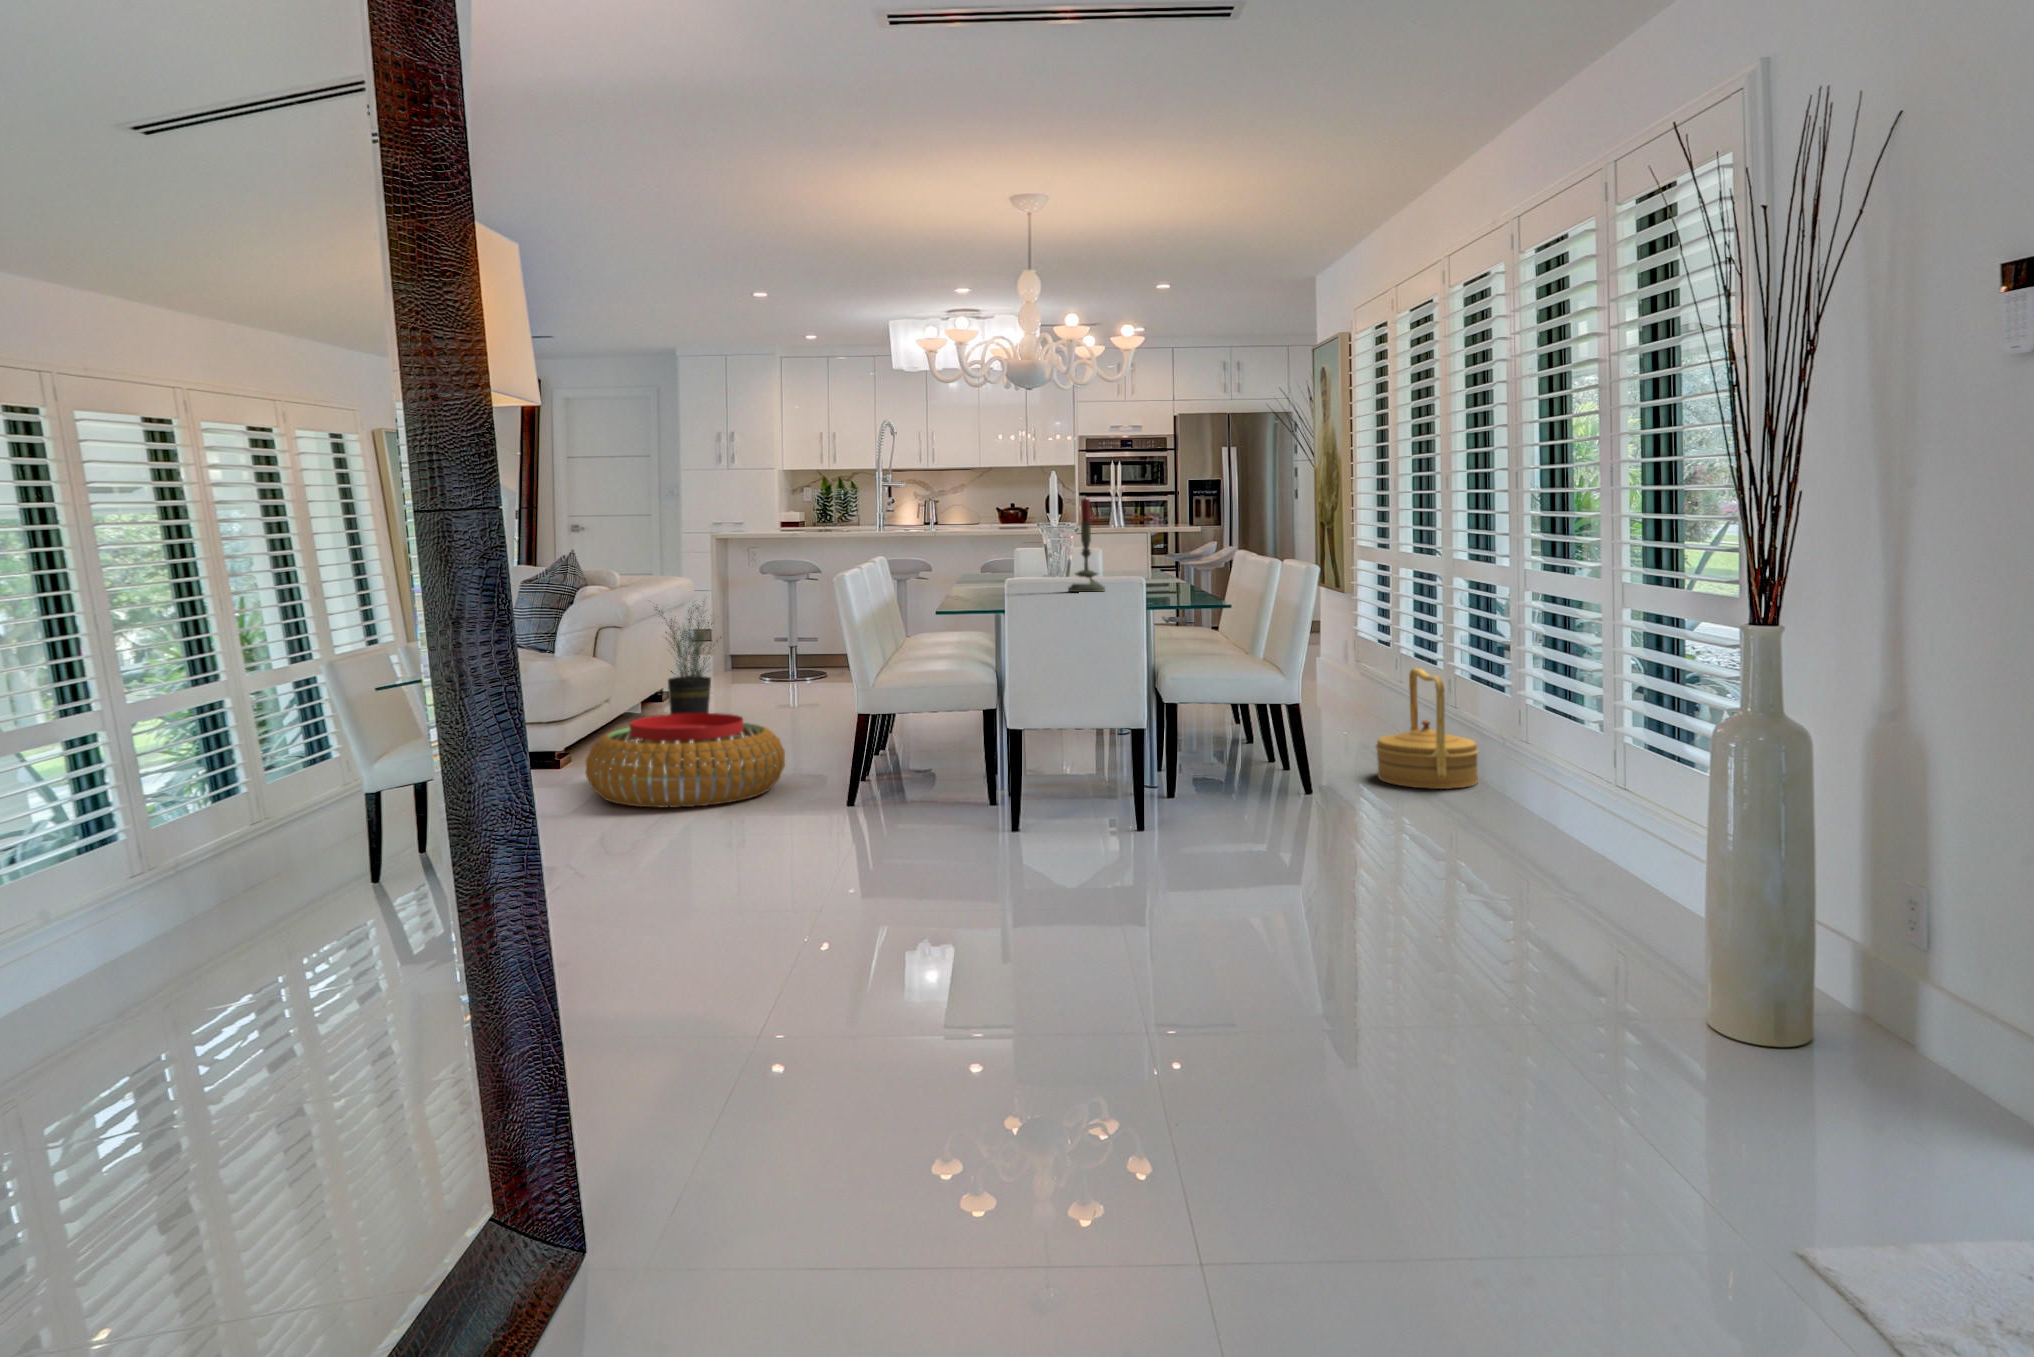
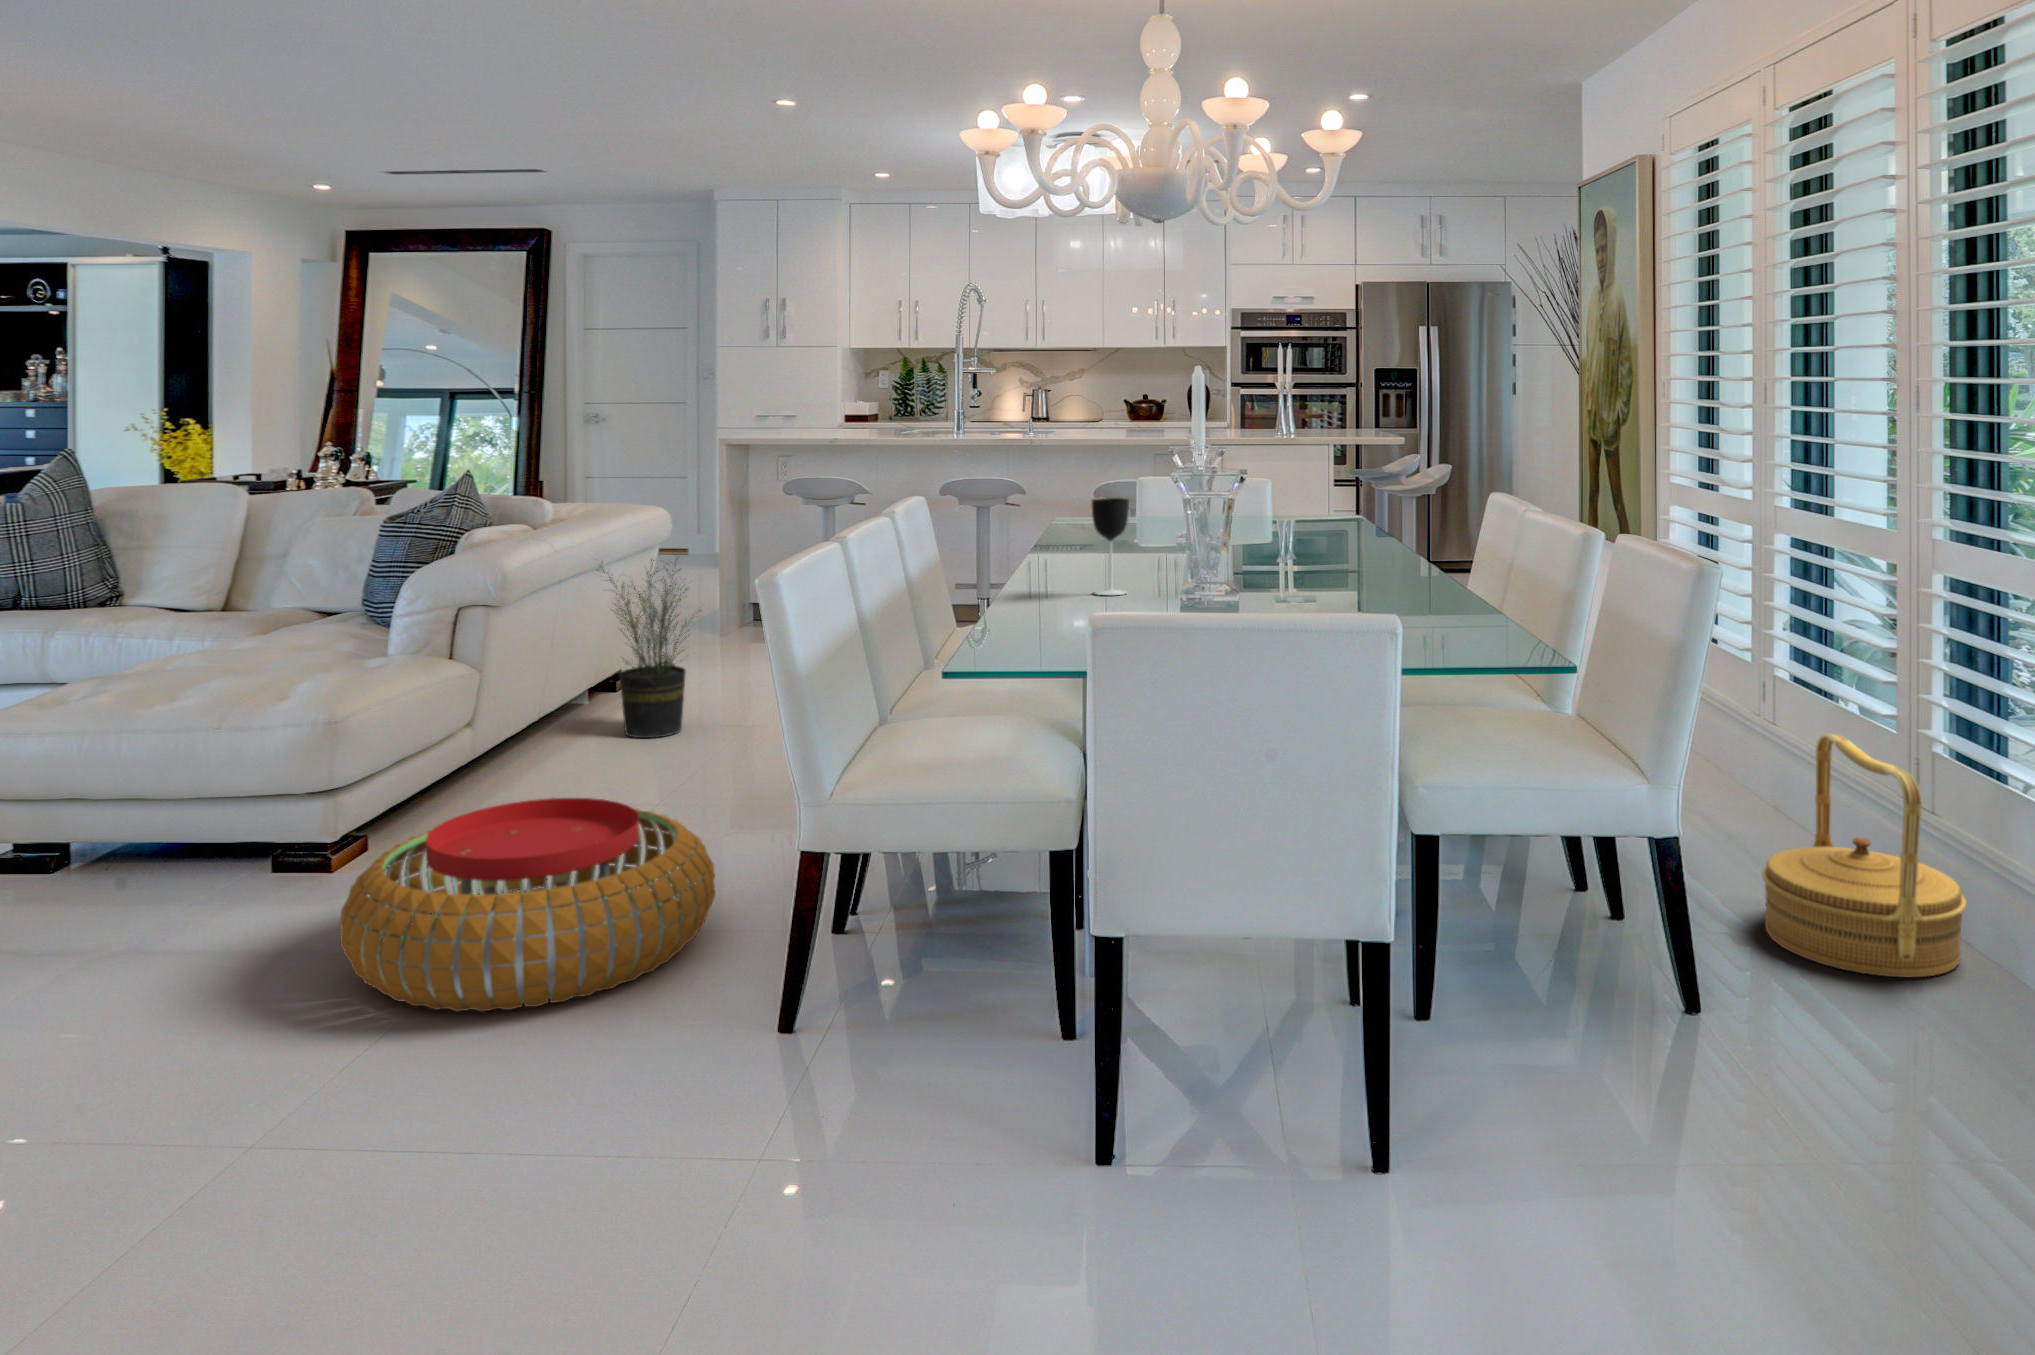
candle: present [1068,499,1105,592] -> none [1218,429,1286,607]
wine glass: none [996,538,1017,591] -> present [1091,498,1129,595]

